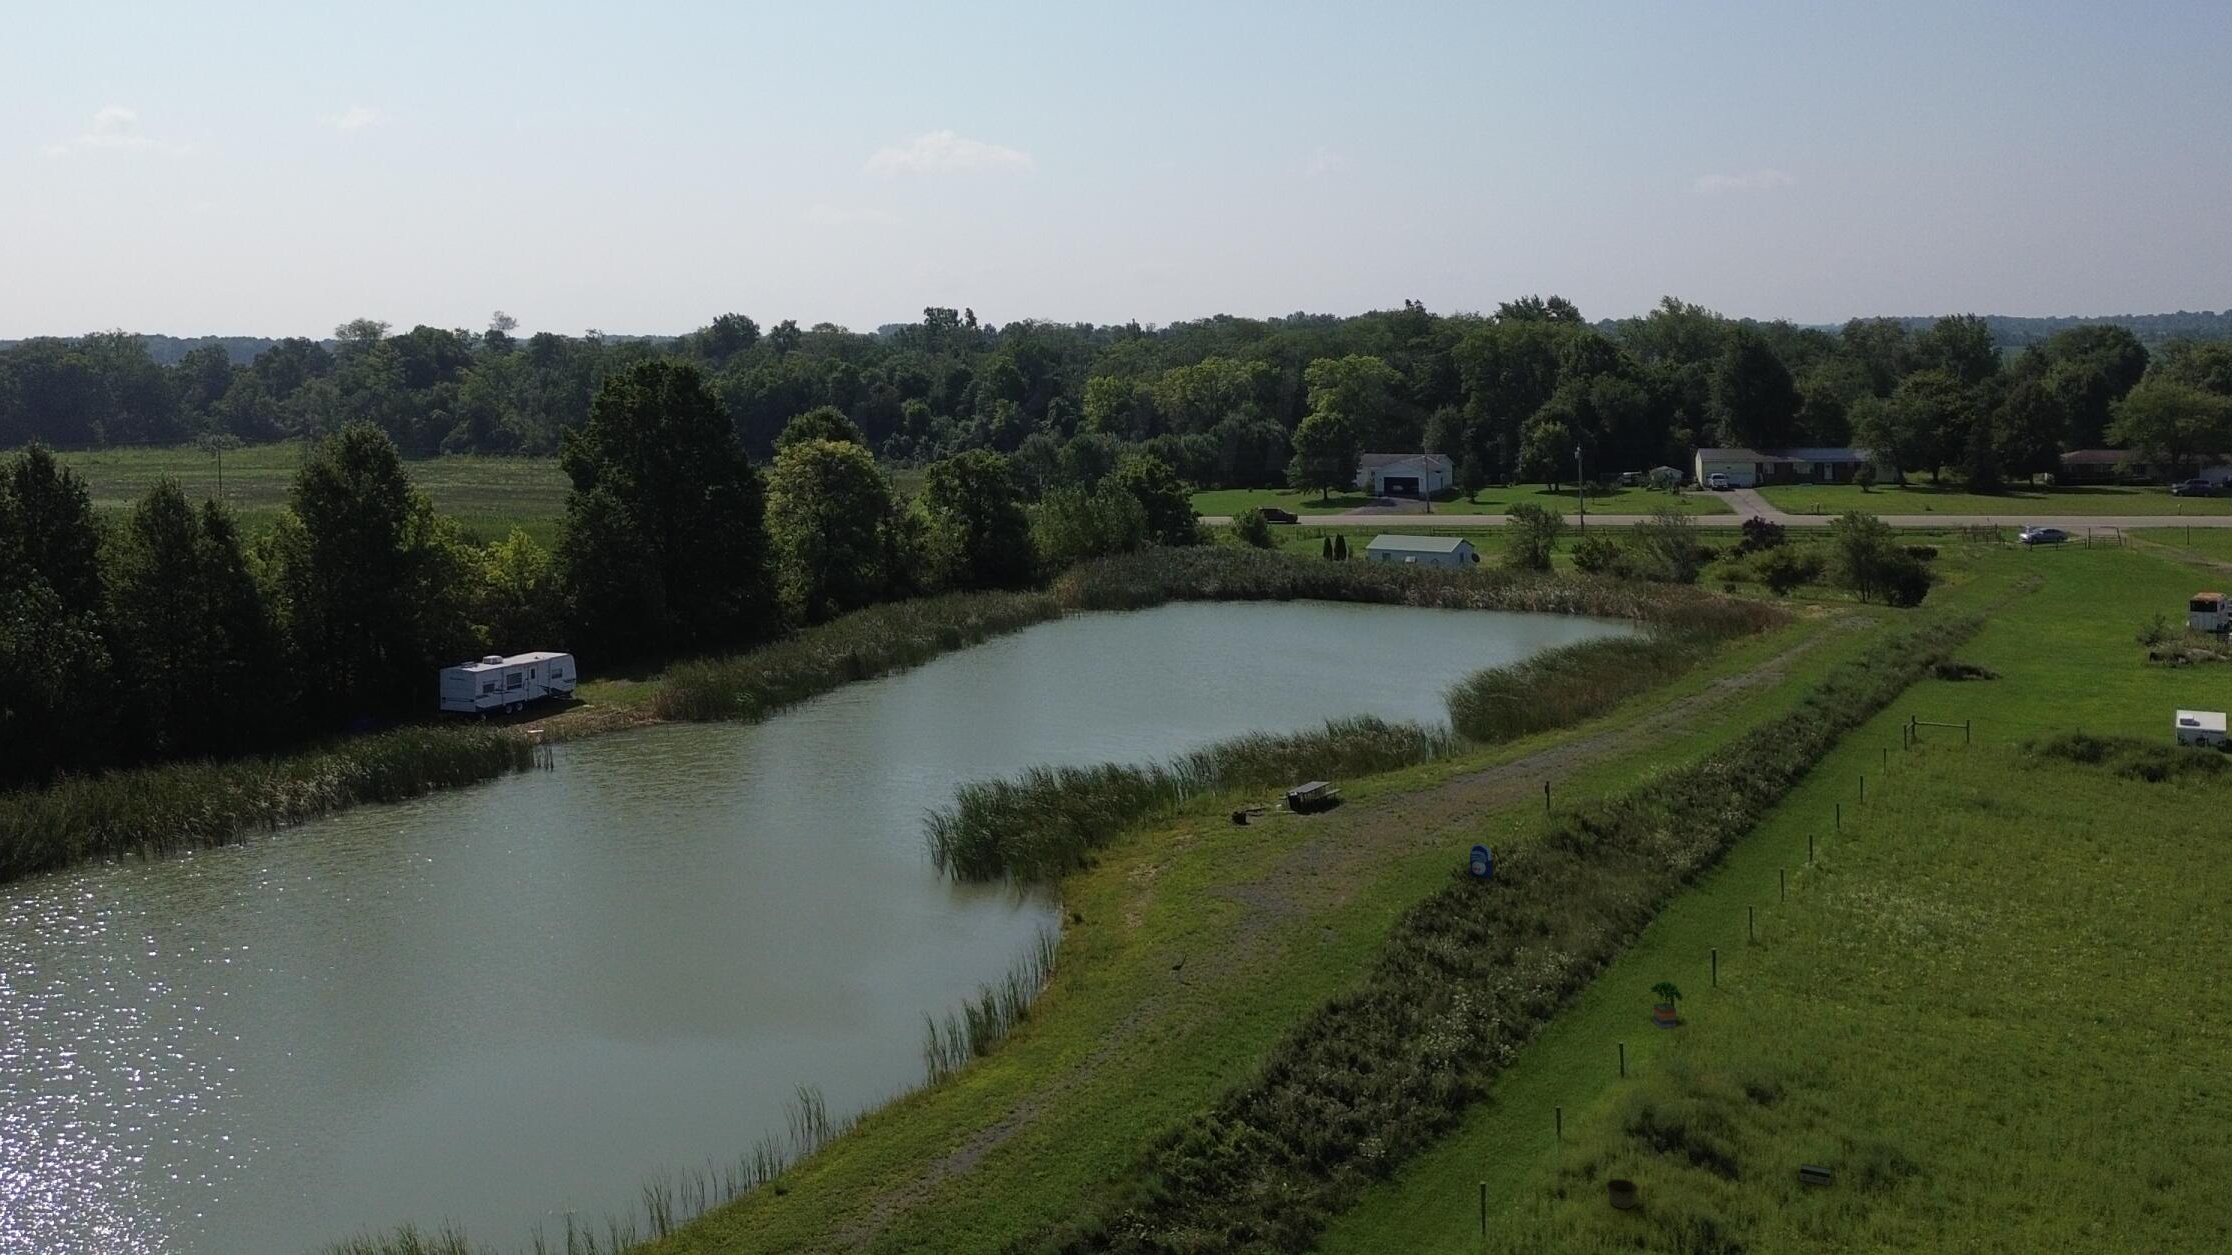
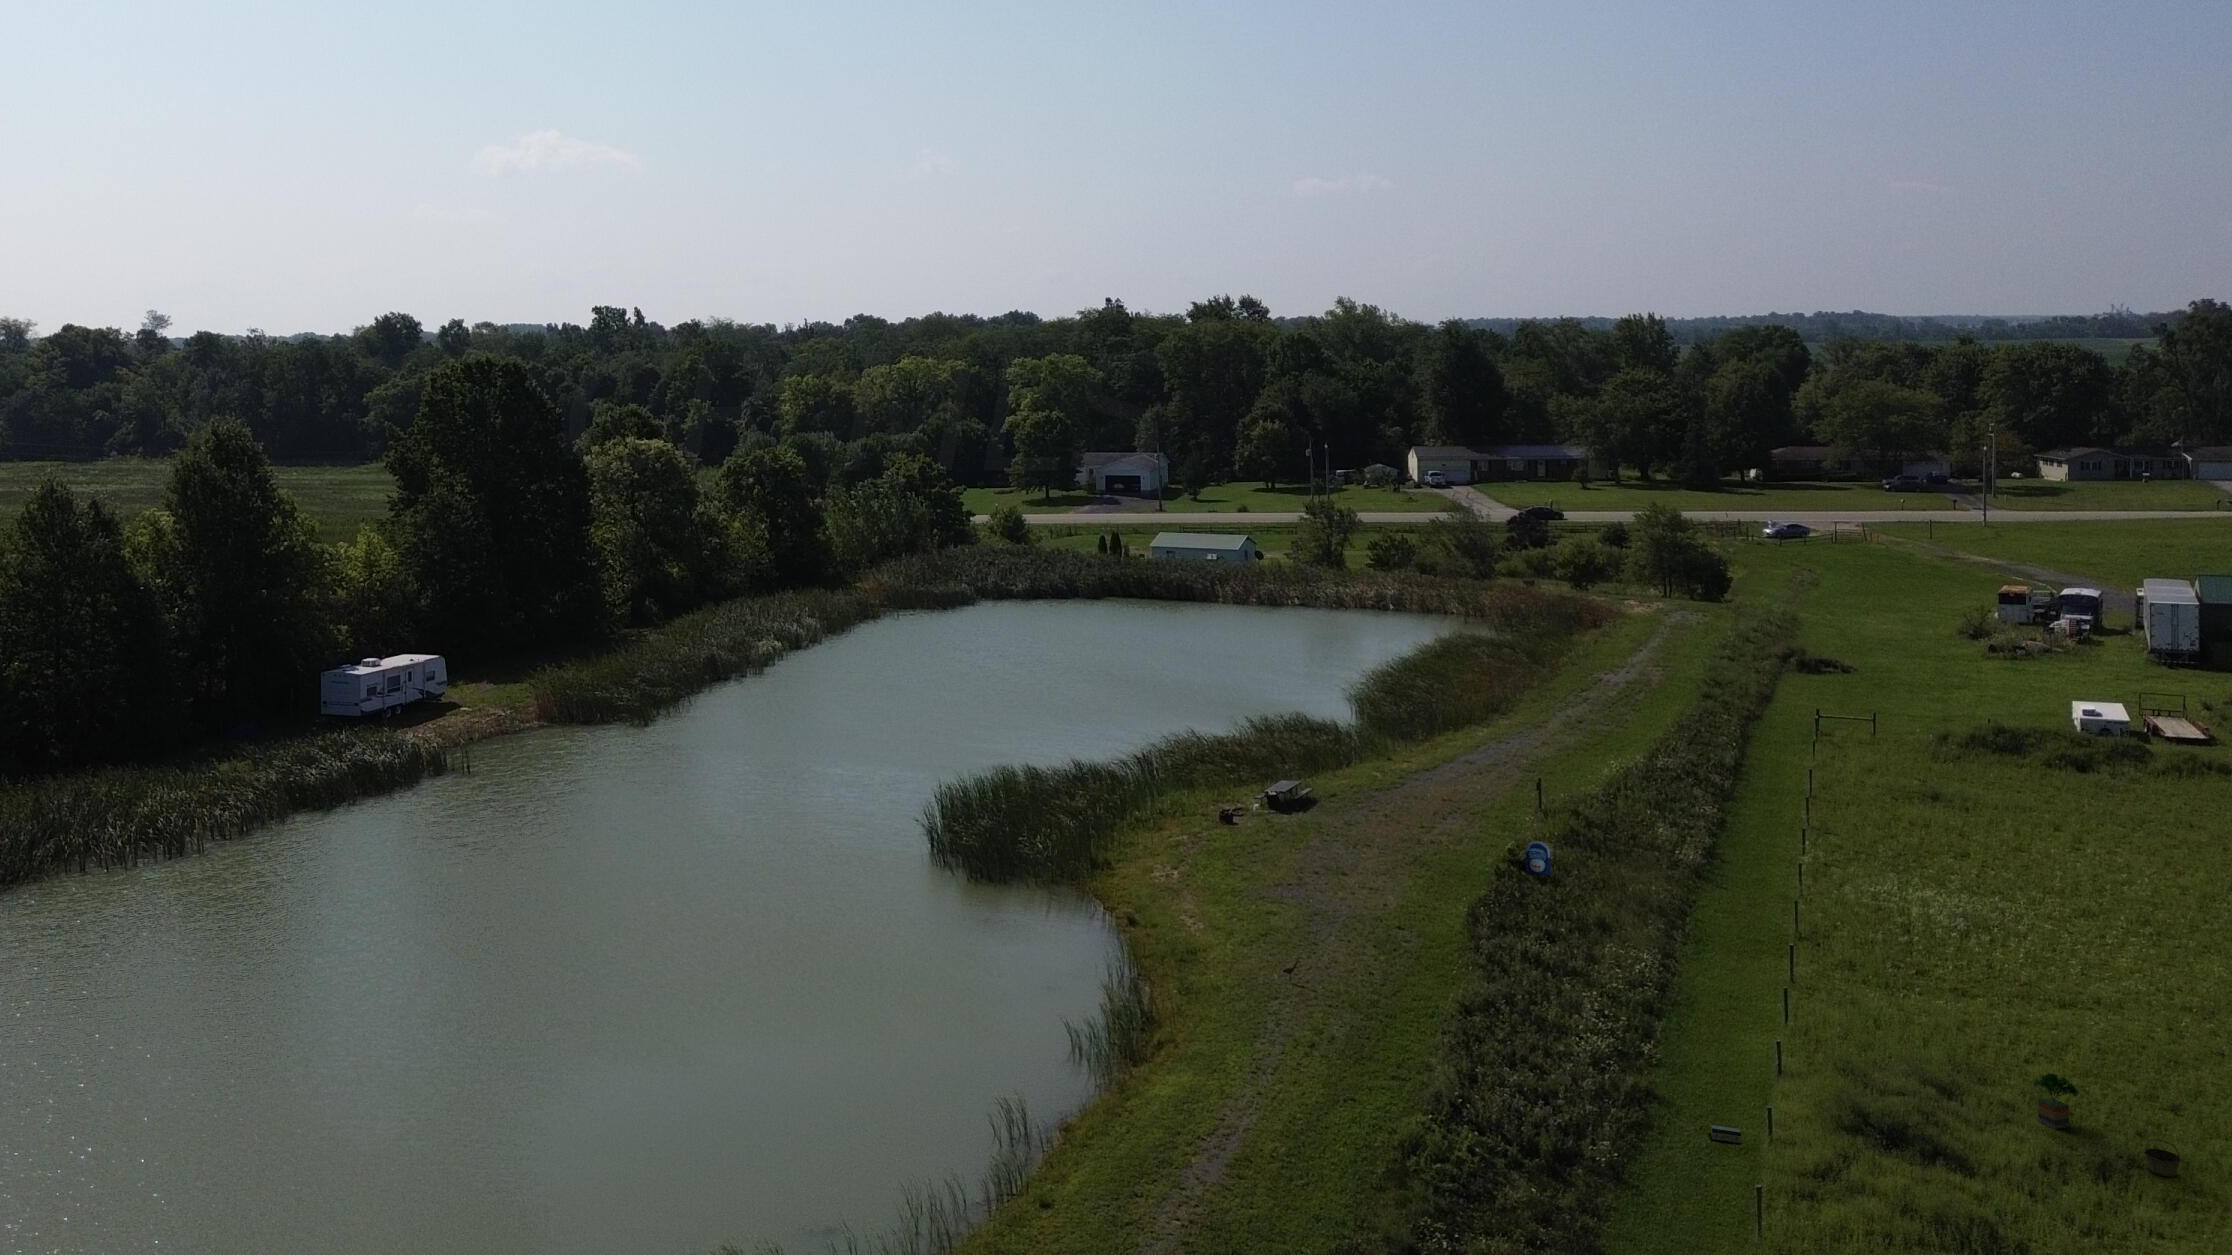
potted tree: present [1650,981,1683,1029] -> present [2033,1073,2079,1129]
toolbox: present [1800,1164,1831,1185] -> present [1711,1124,1742,1143]
basket: present [1606,1170,1638,1209] -> present [2144,1139,2181,1177]

